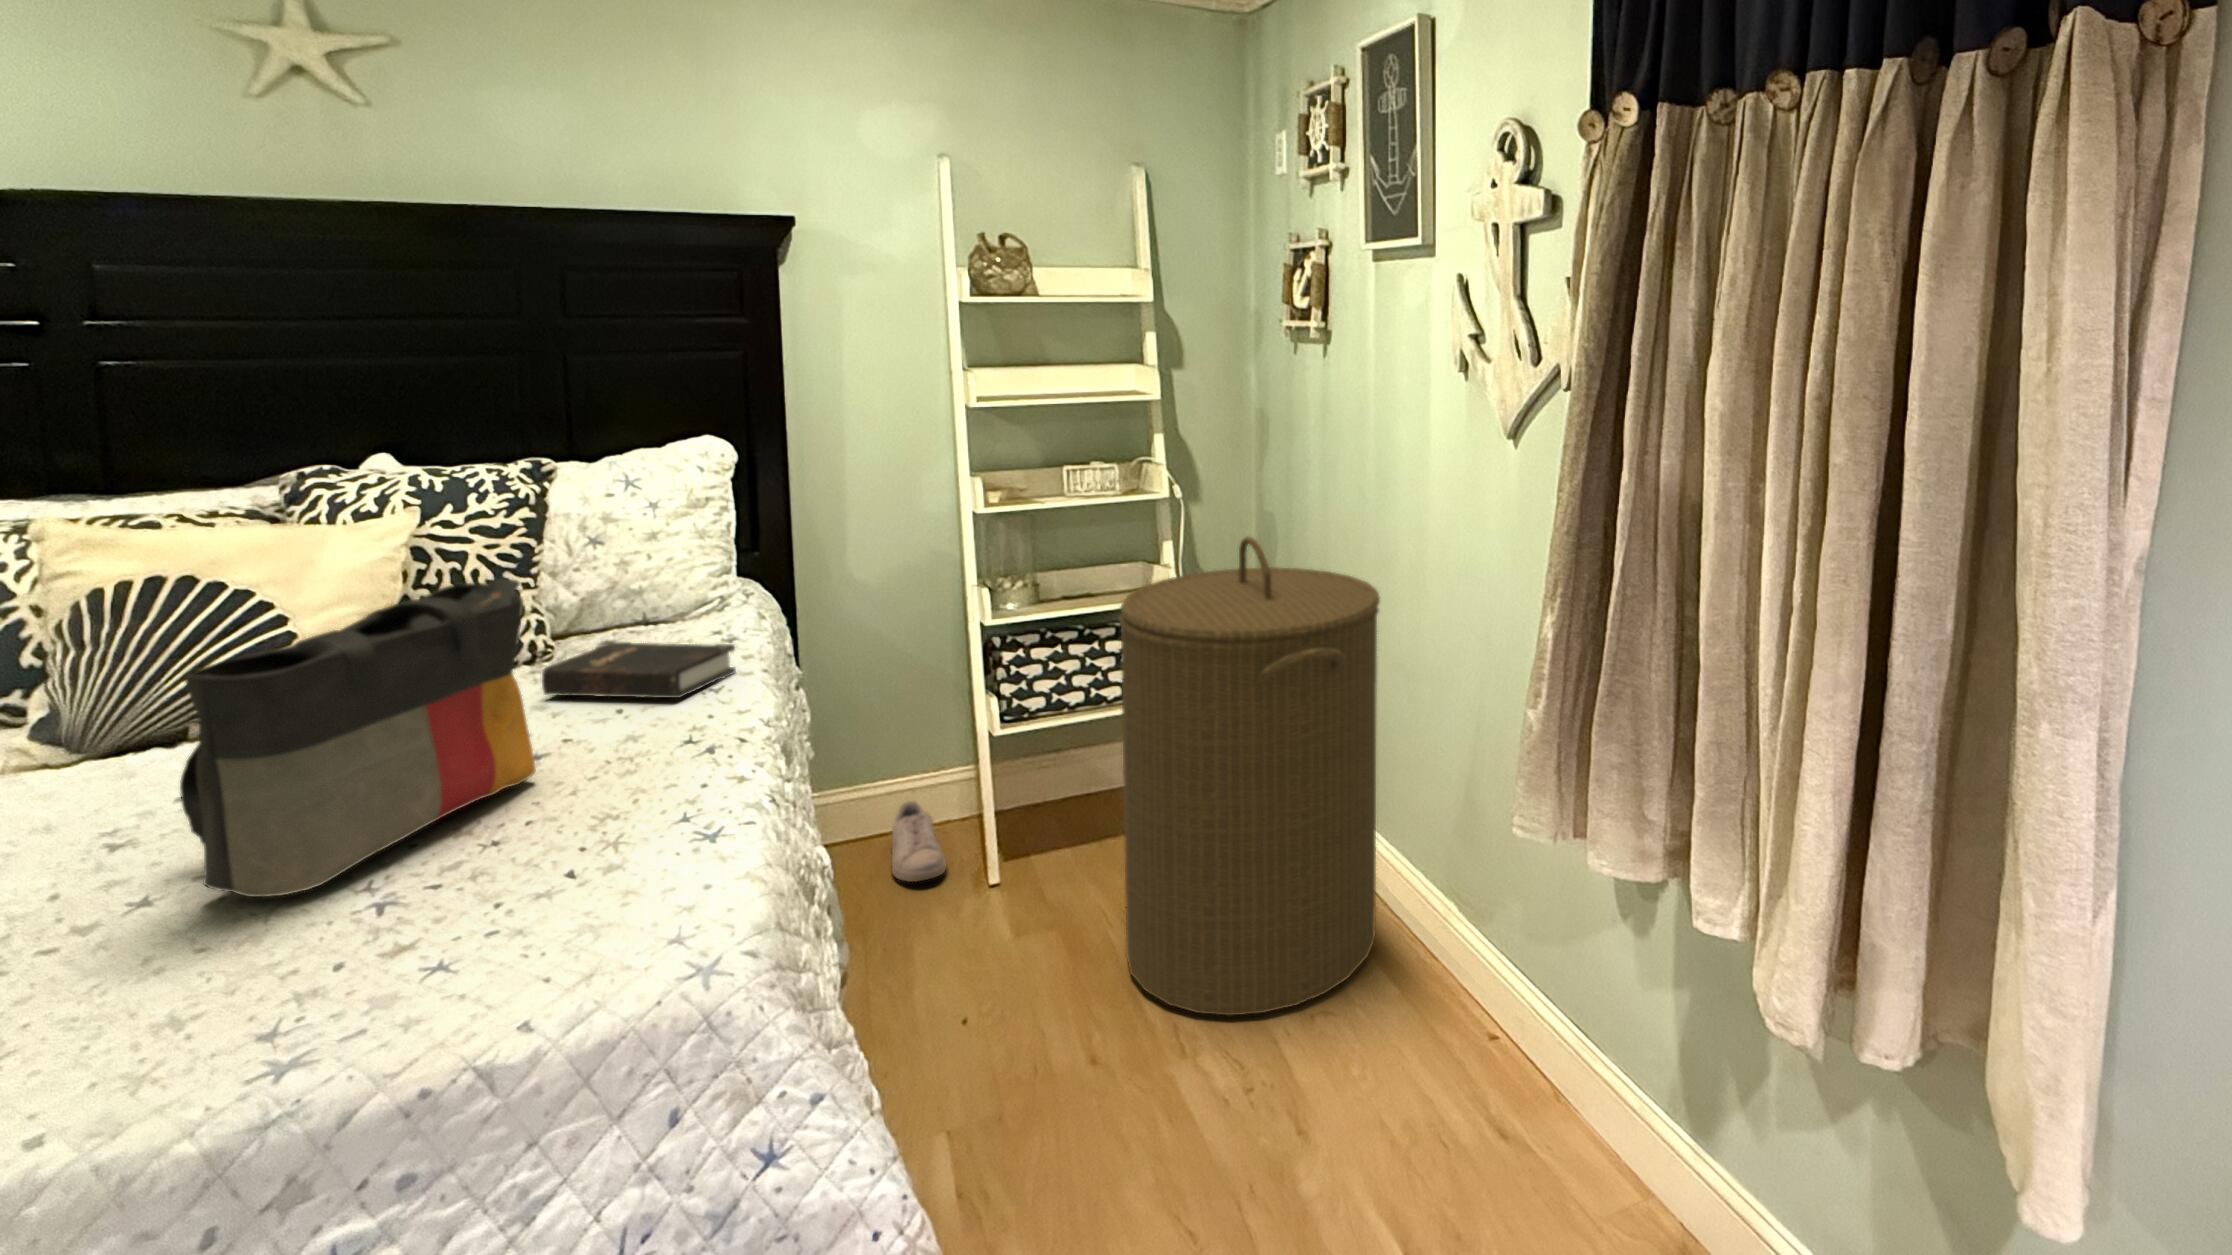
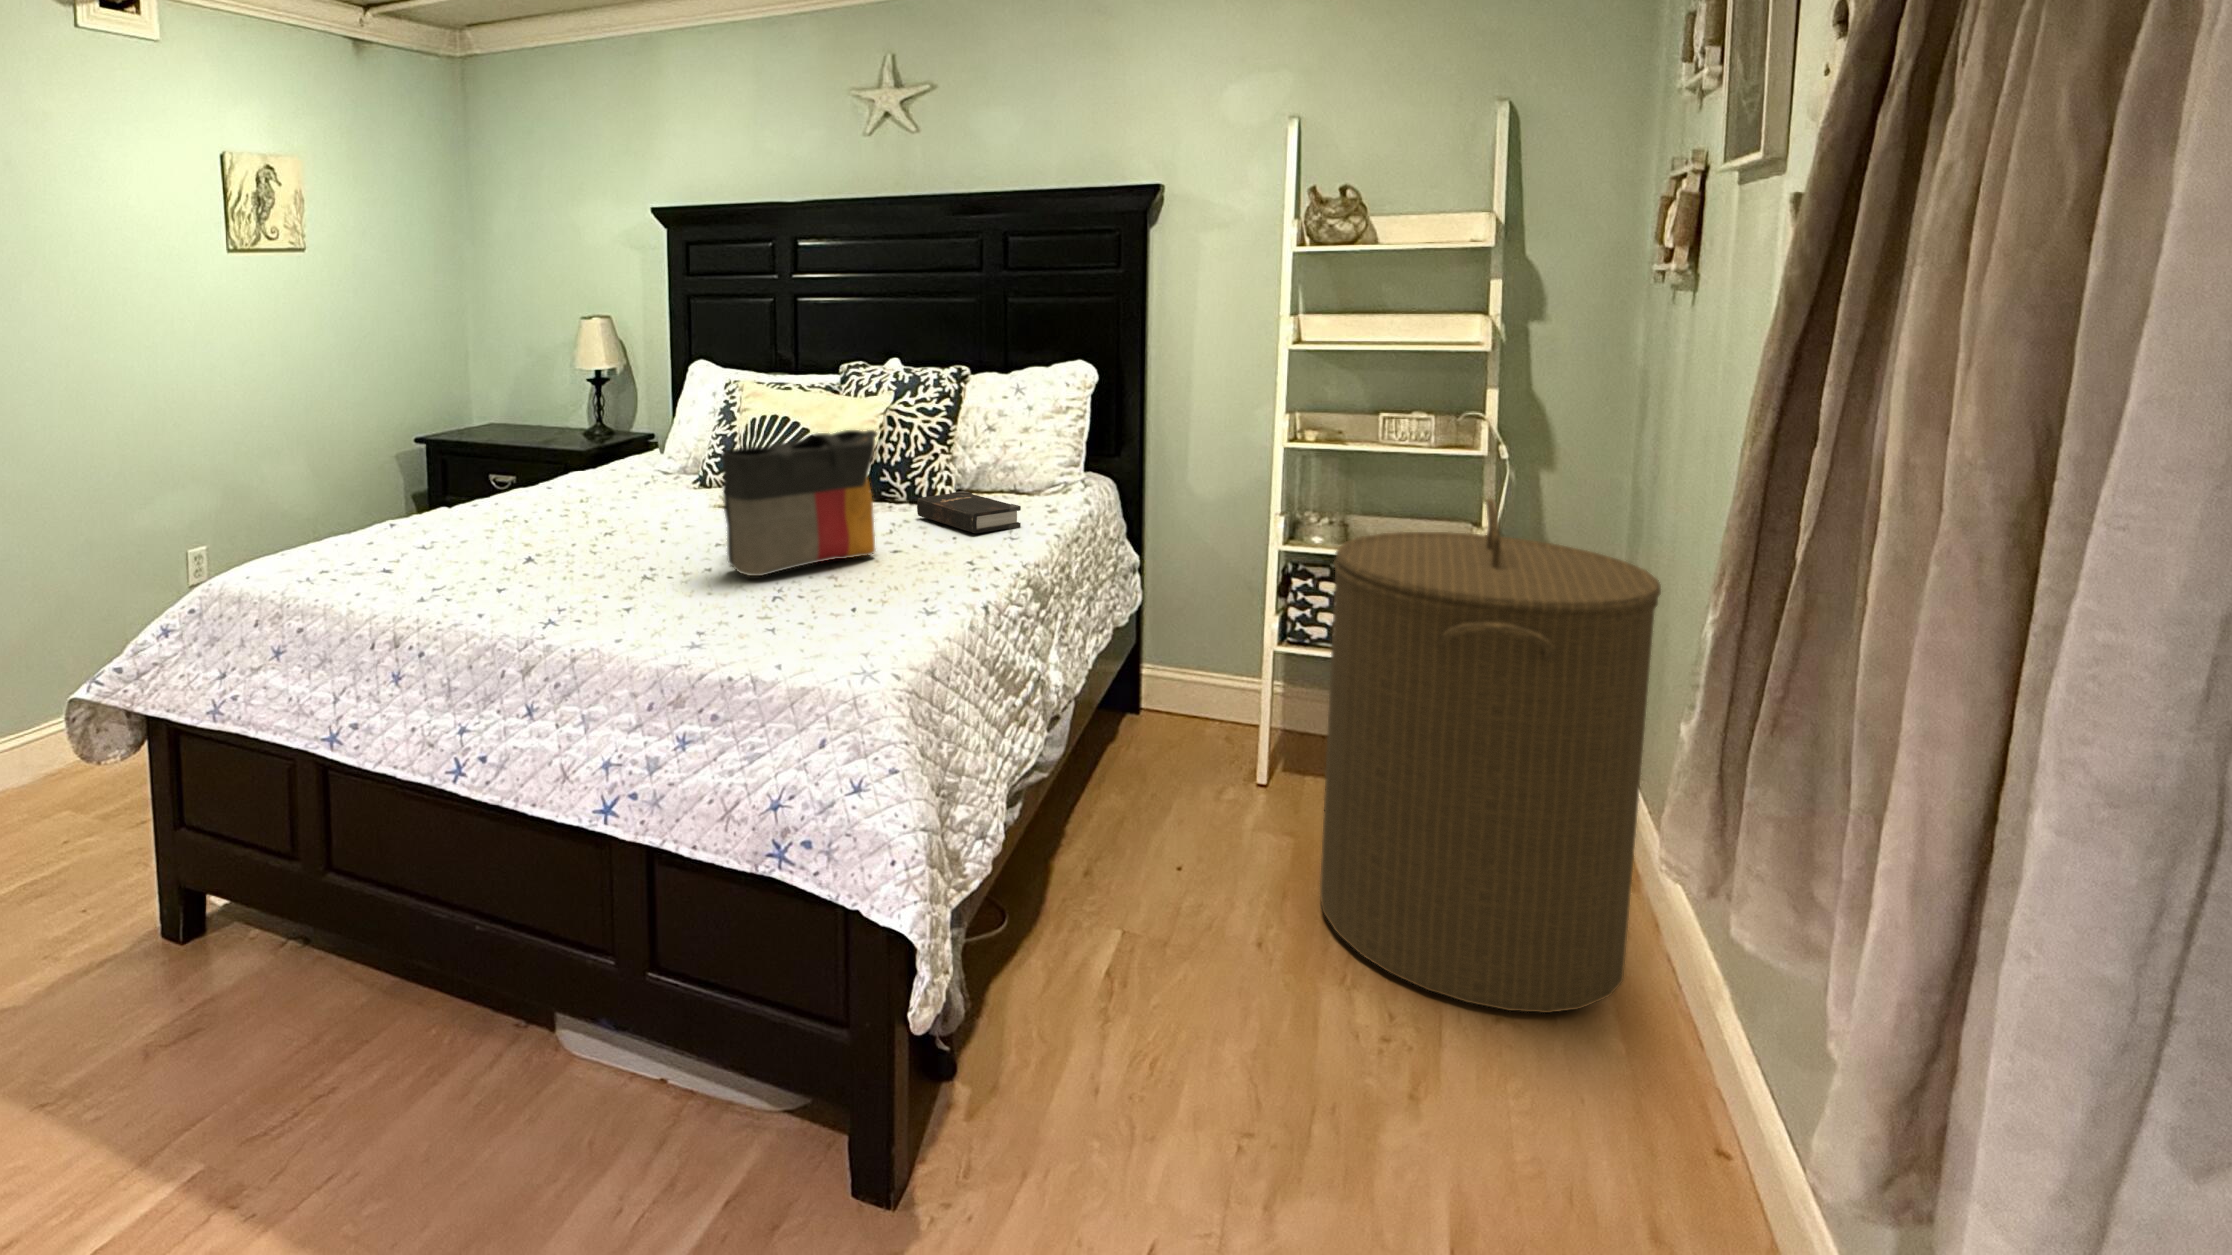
shoe: present [892,801,946,882] -> none [1184,690,1230,756]

